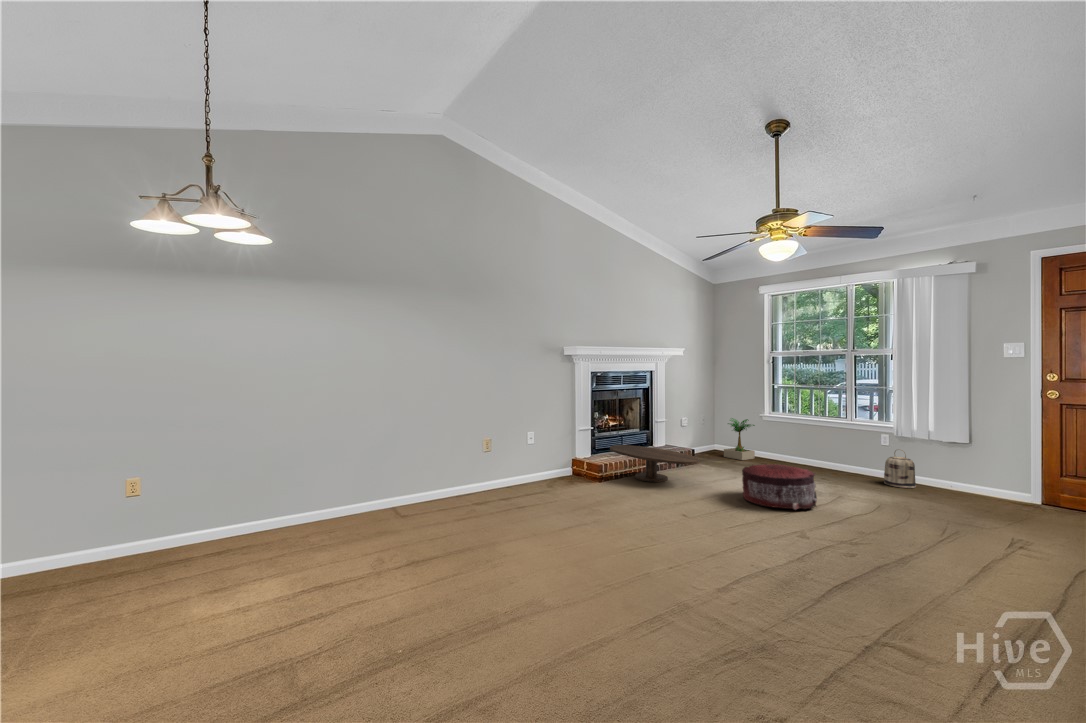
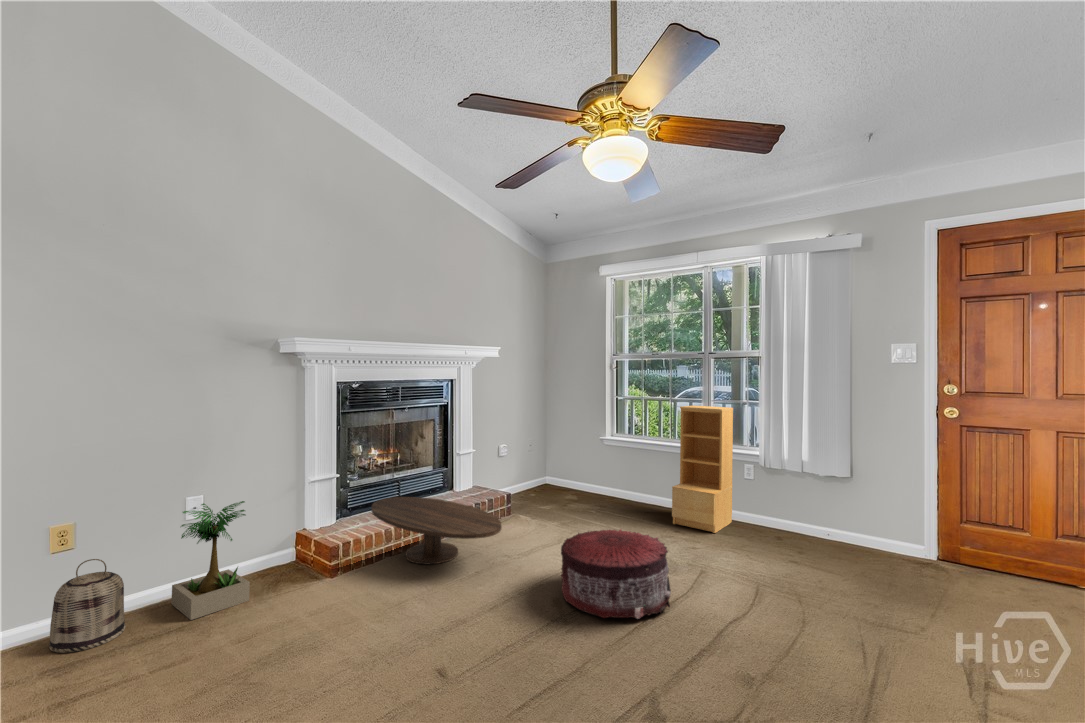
bookshelf: none [819,391,870,482] -> present [672,405,733,533]
potted plant: present [724,418,755,460] -> present [171,501,250,620]
basket: present [884,450,916,488] -> present [49,559,126,653]

